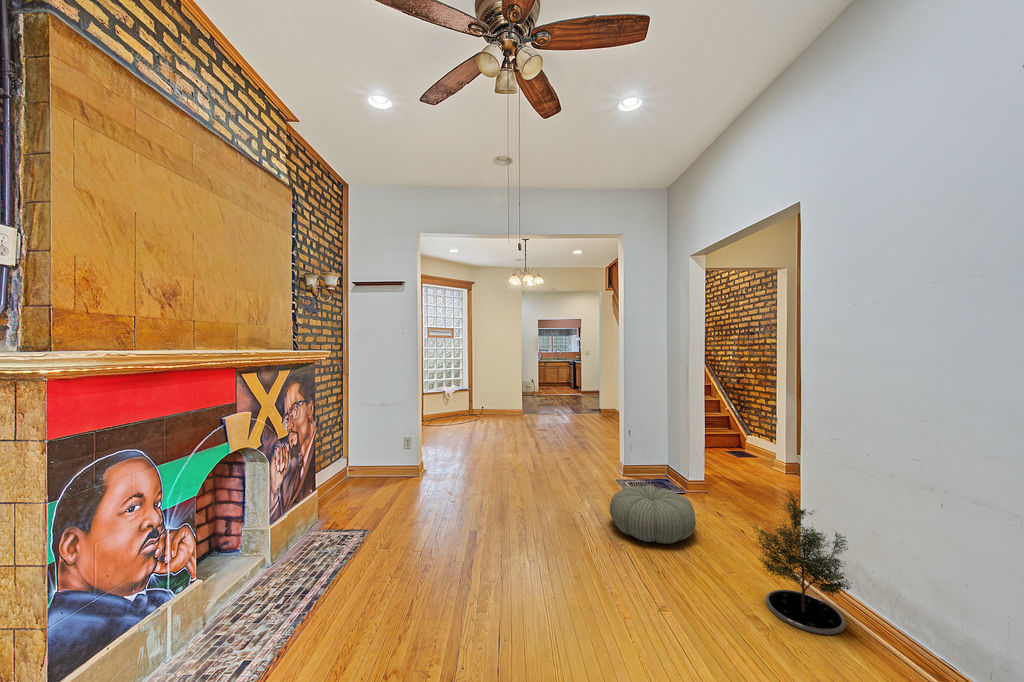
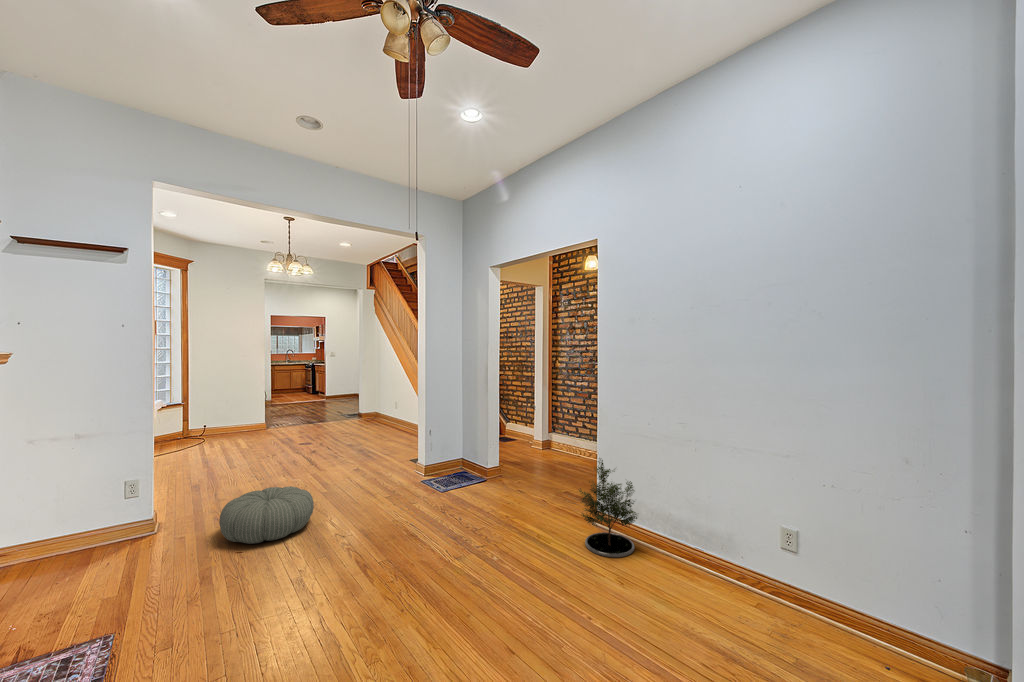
pouf: present [610,486,696,544] -> present [219,486,314,544]

